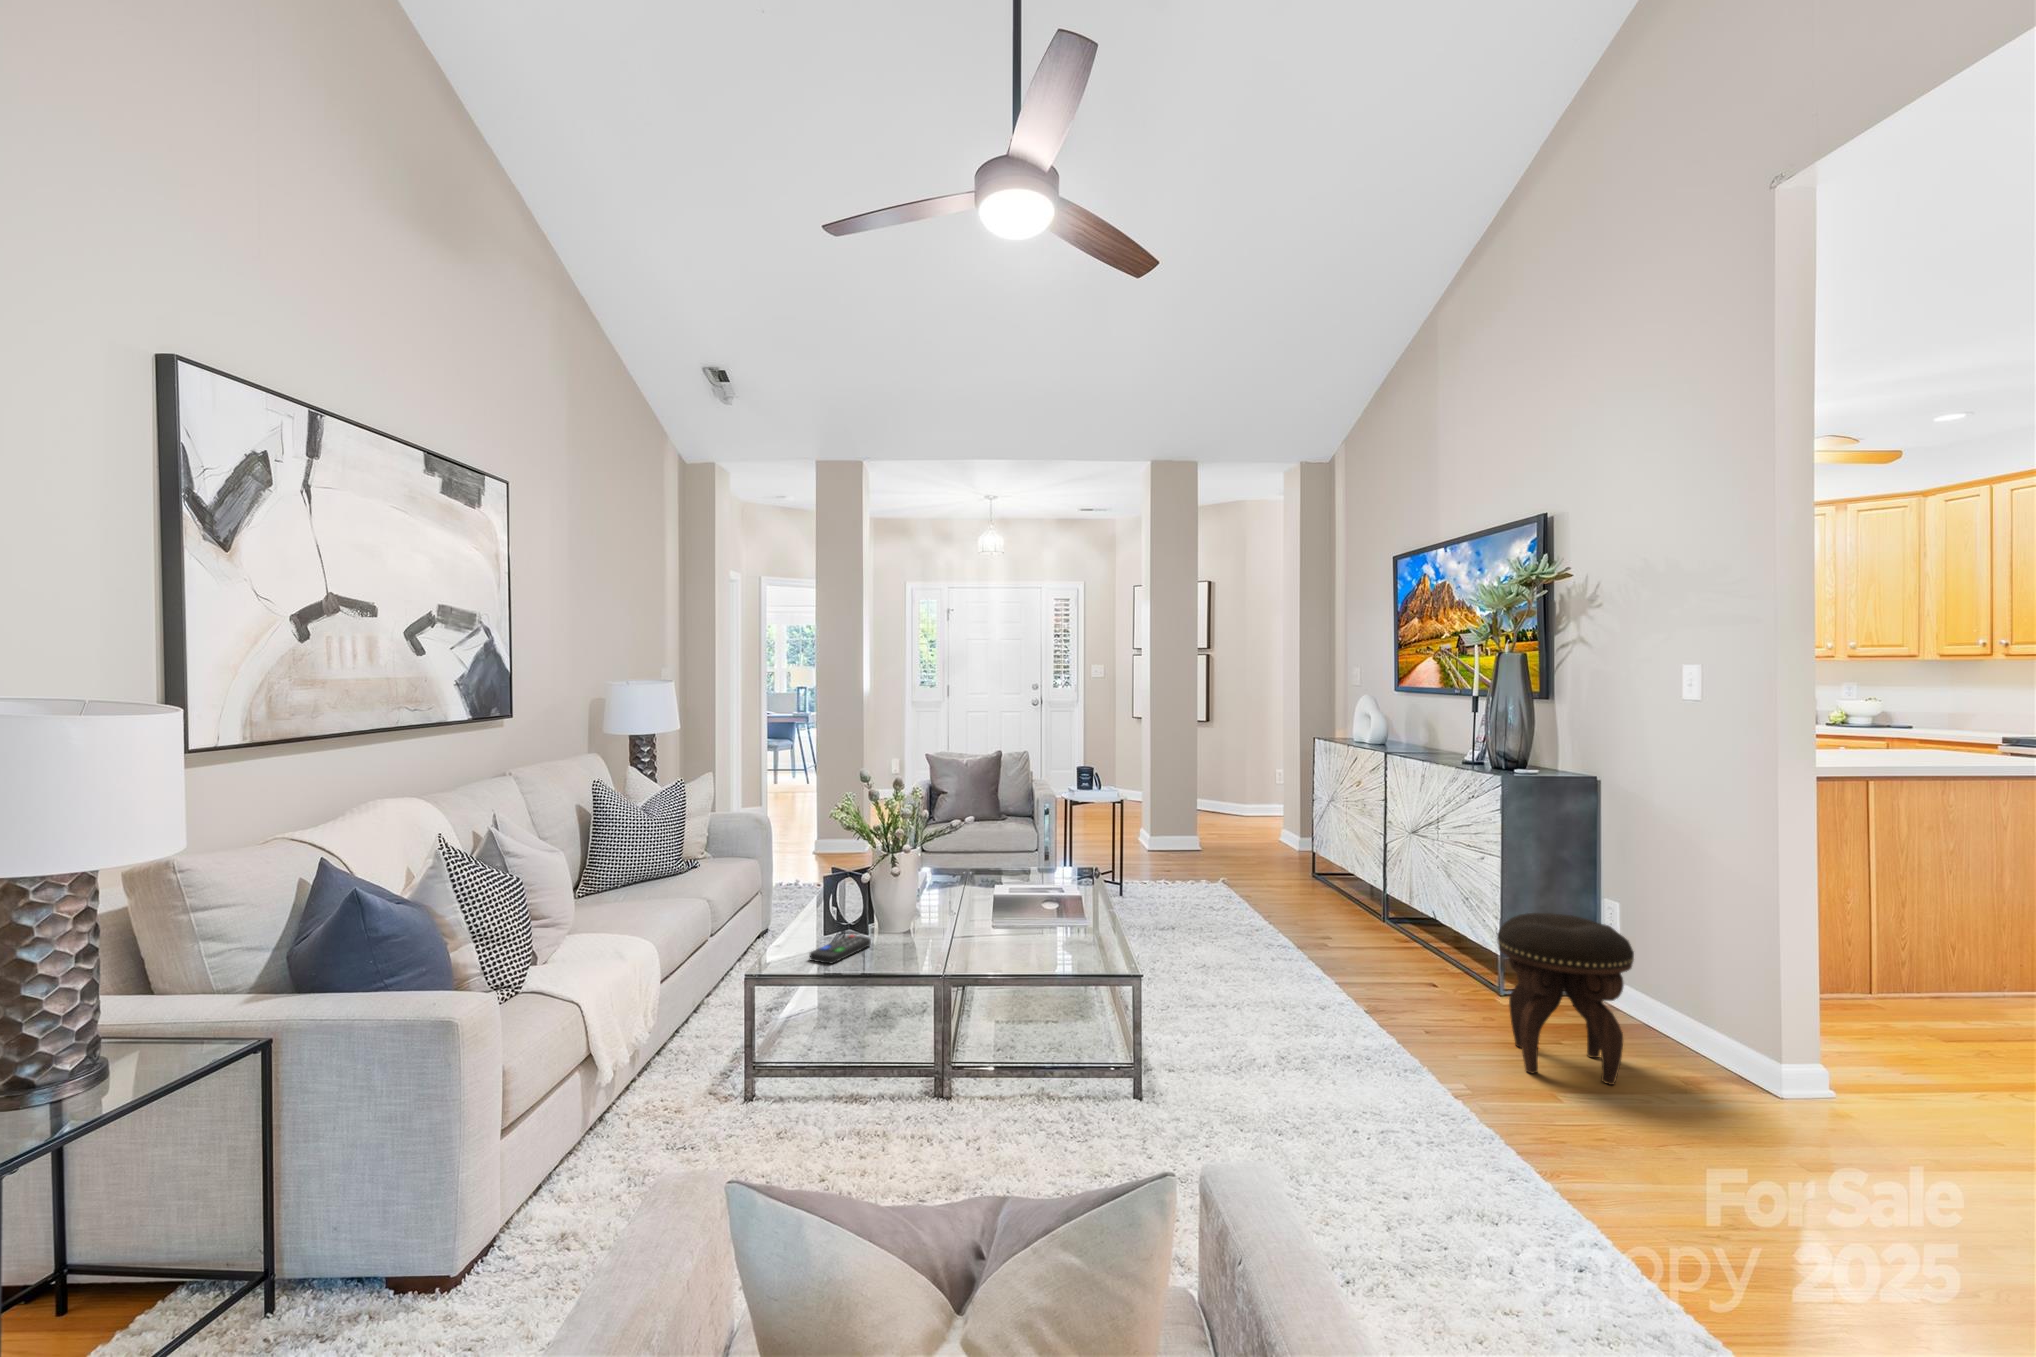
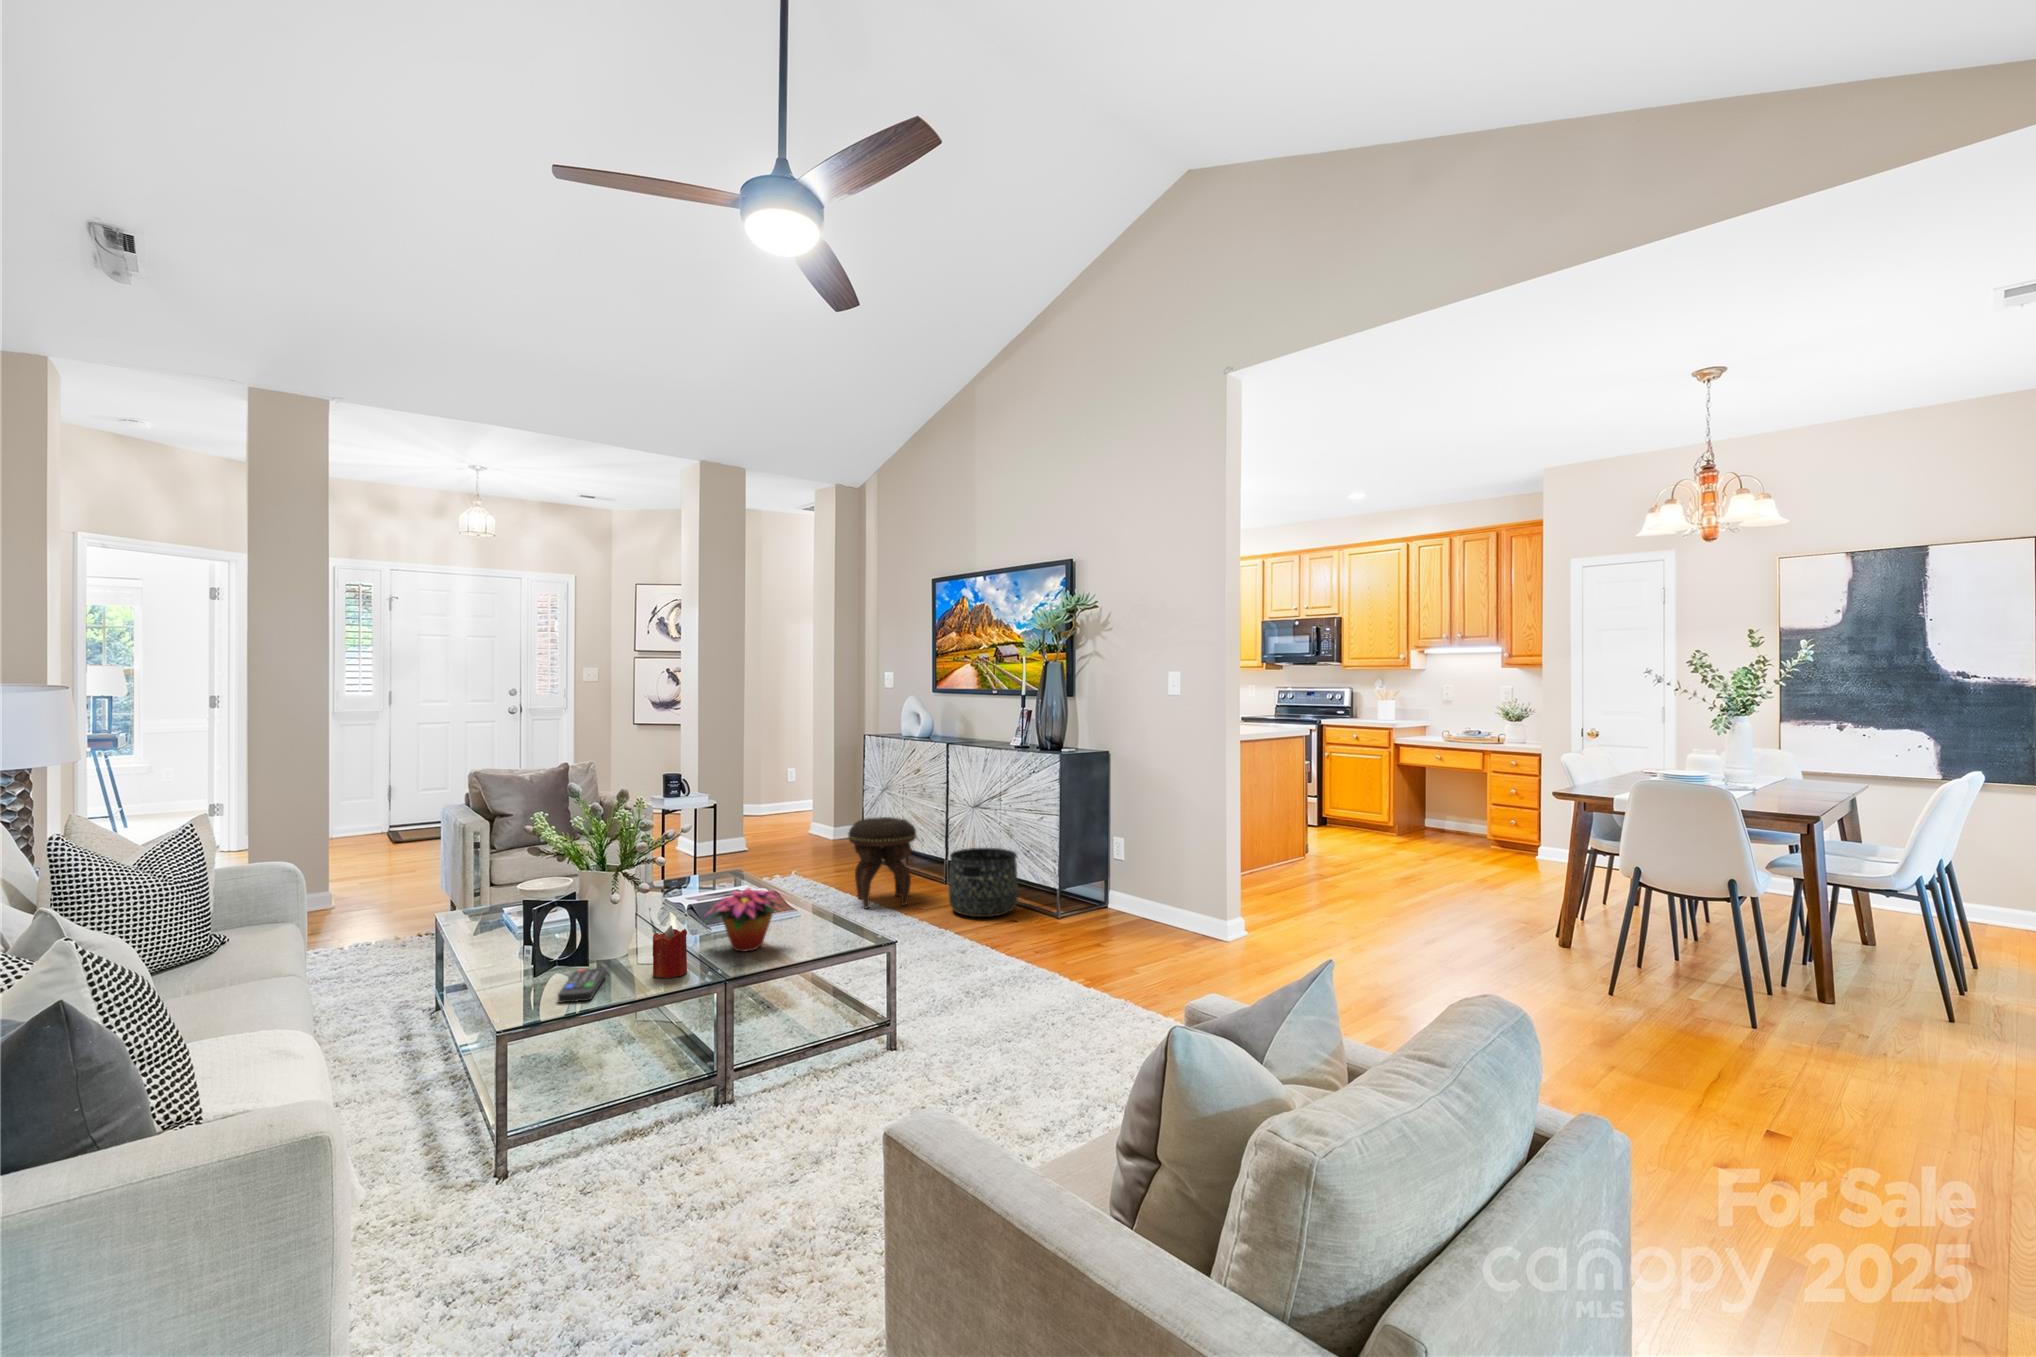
flower arrangement: none [972,881,1063,950] -> present [710,888,788,952]
basket: none [1354,883,1447,972] -> present [949,848,1018,917]
candle: none [904,908,938,959] -> present [653,926,687,978]
footstool: present [1497,913,1634,1085] -> present [848,817,916,908]

